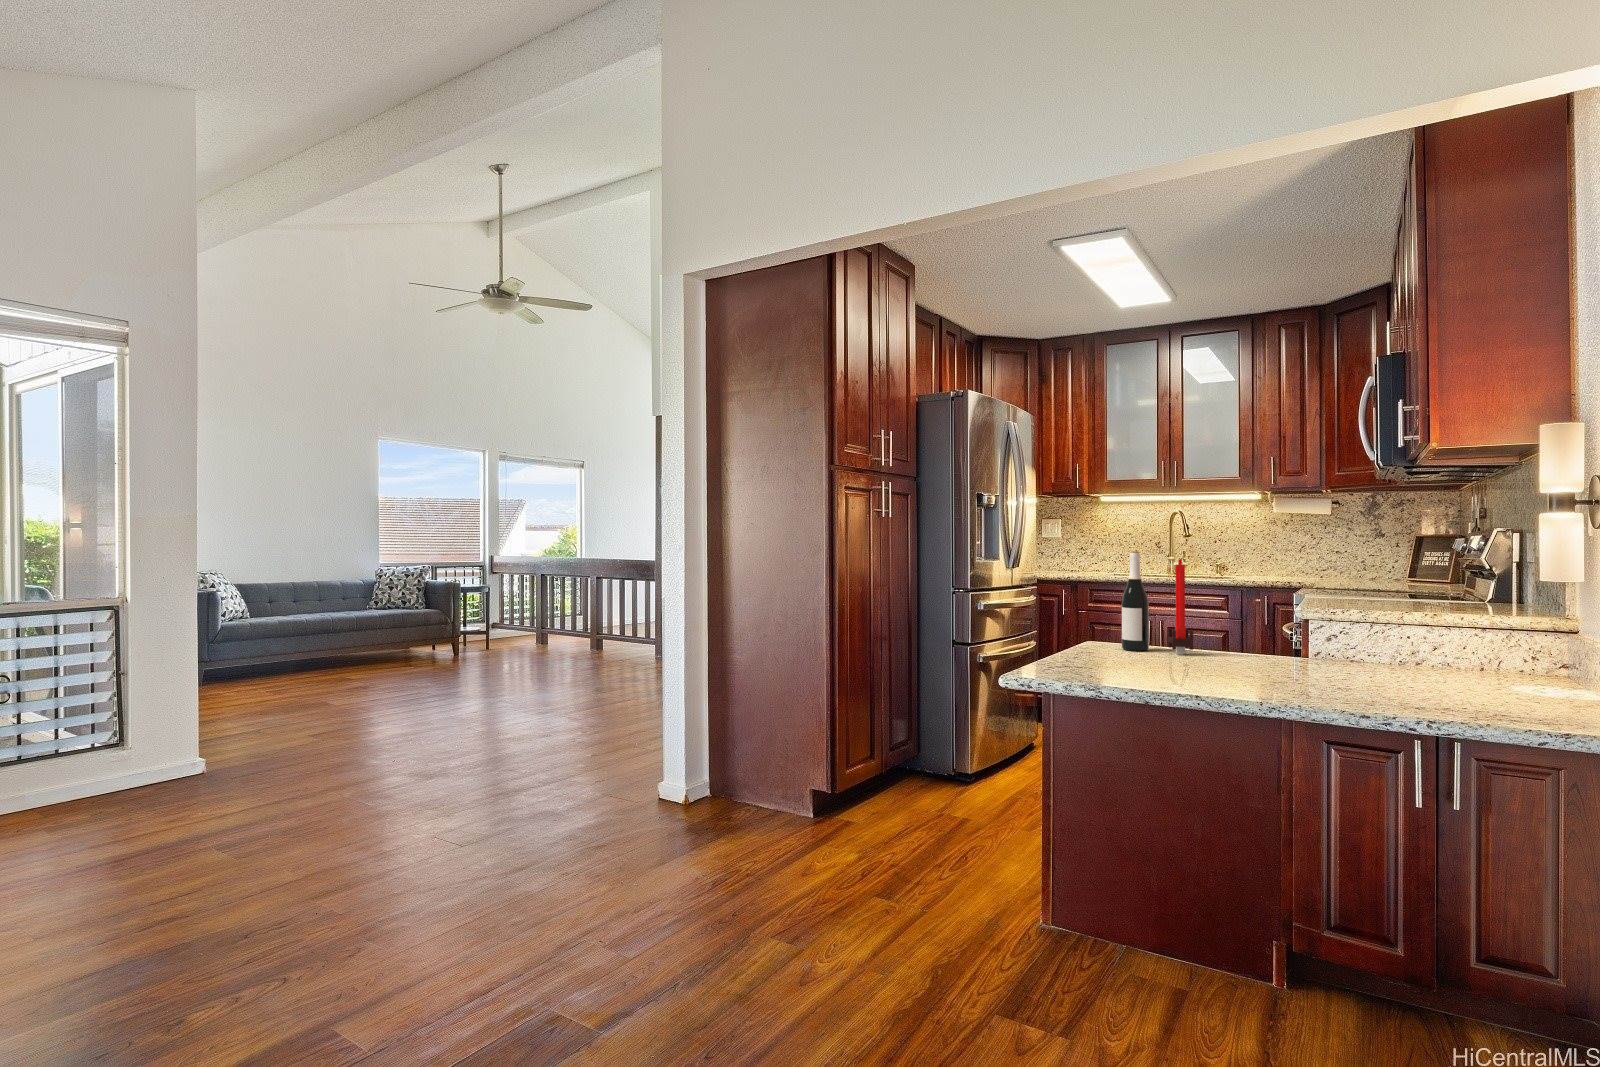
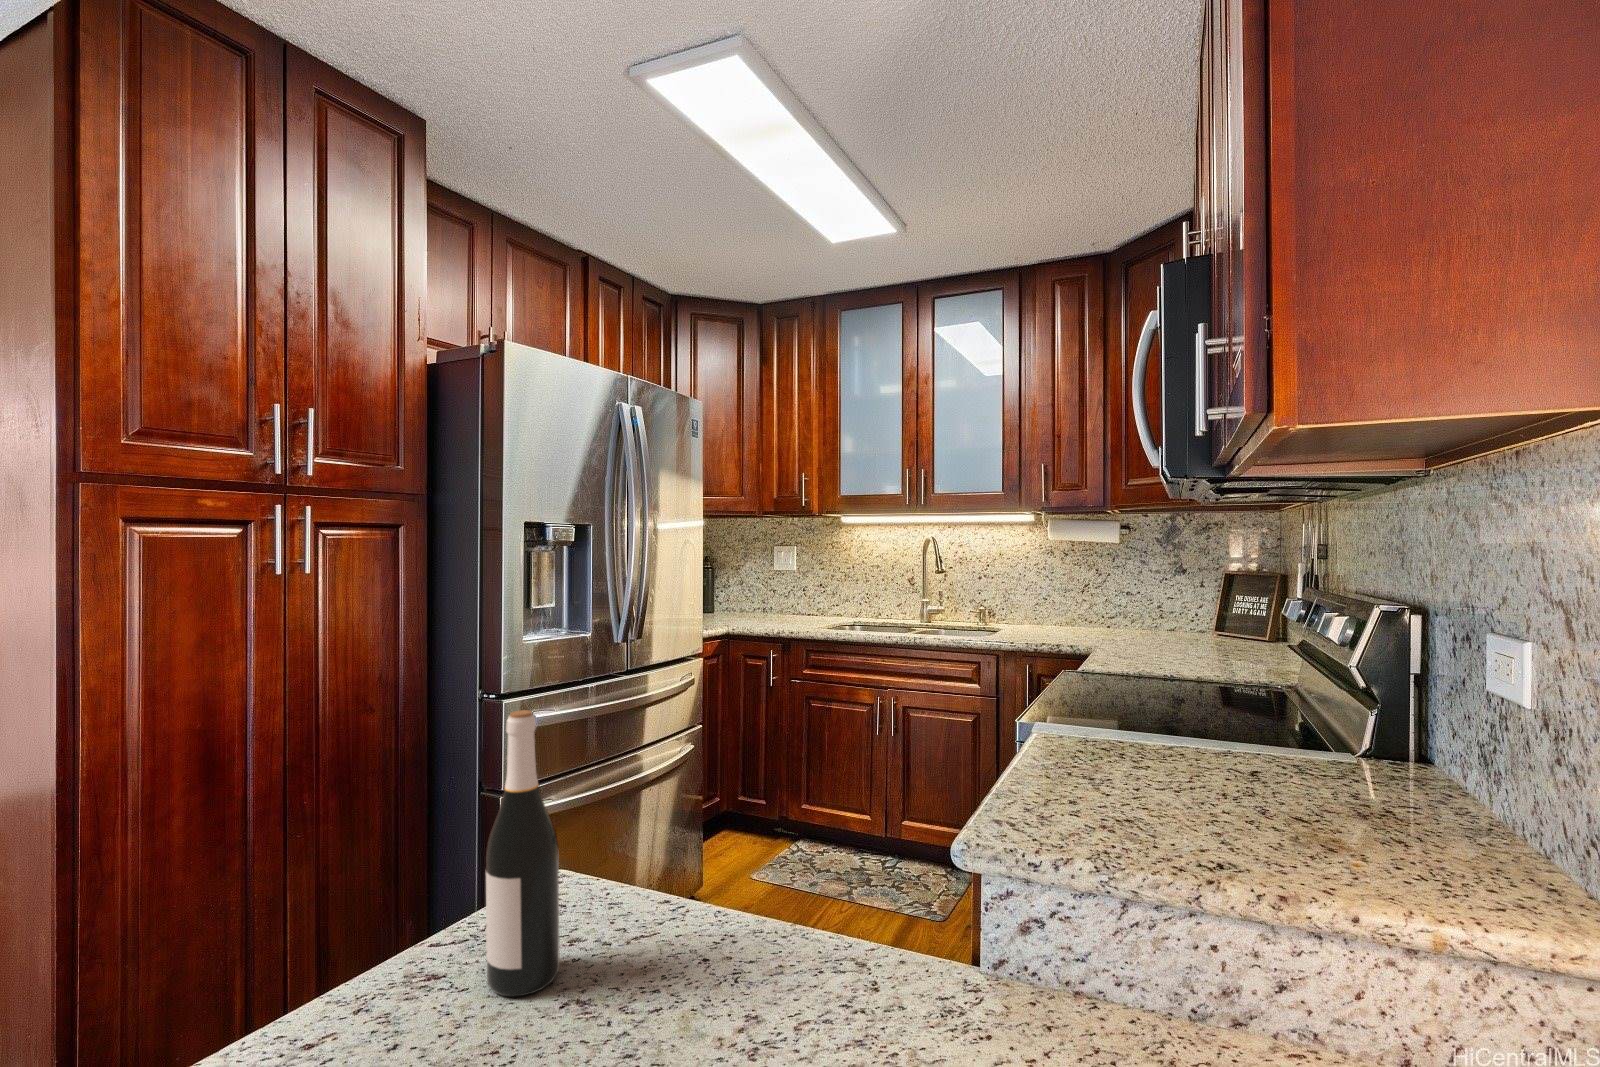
candle: present [1168,559,1193,654] -> none [567,749,638,1024]

